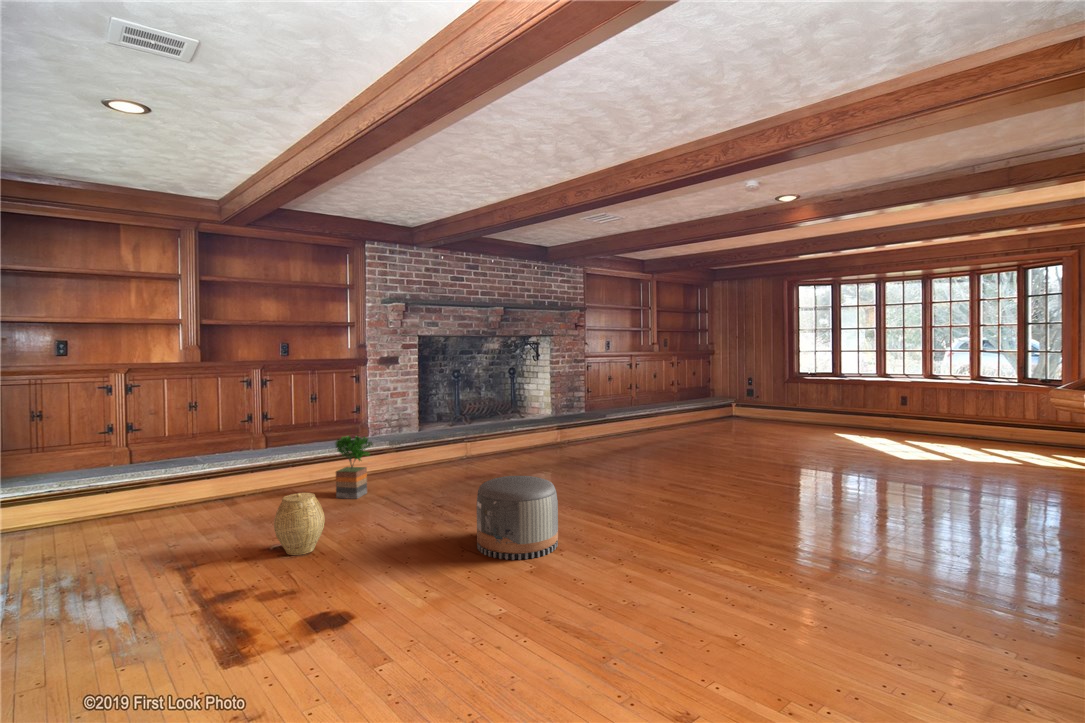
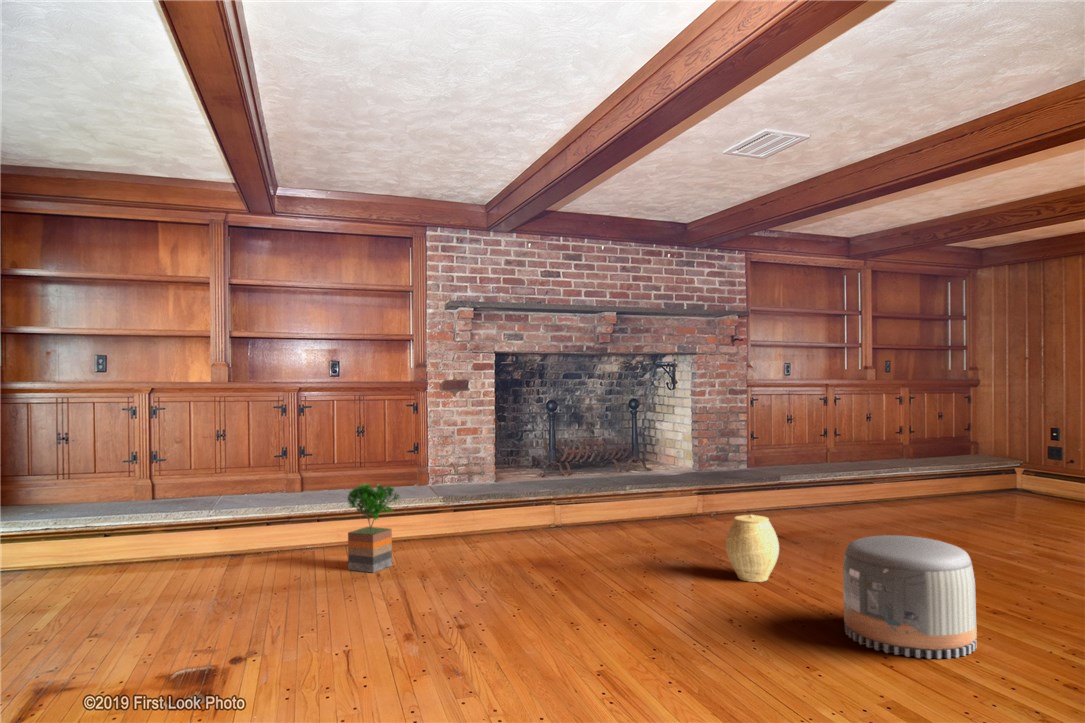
pouf: present [477,476,558,560] -> present [843,535,977,659]
woven basket: present [274,493,325,555] -> present [726,514,779,582]

